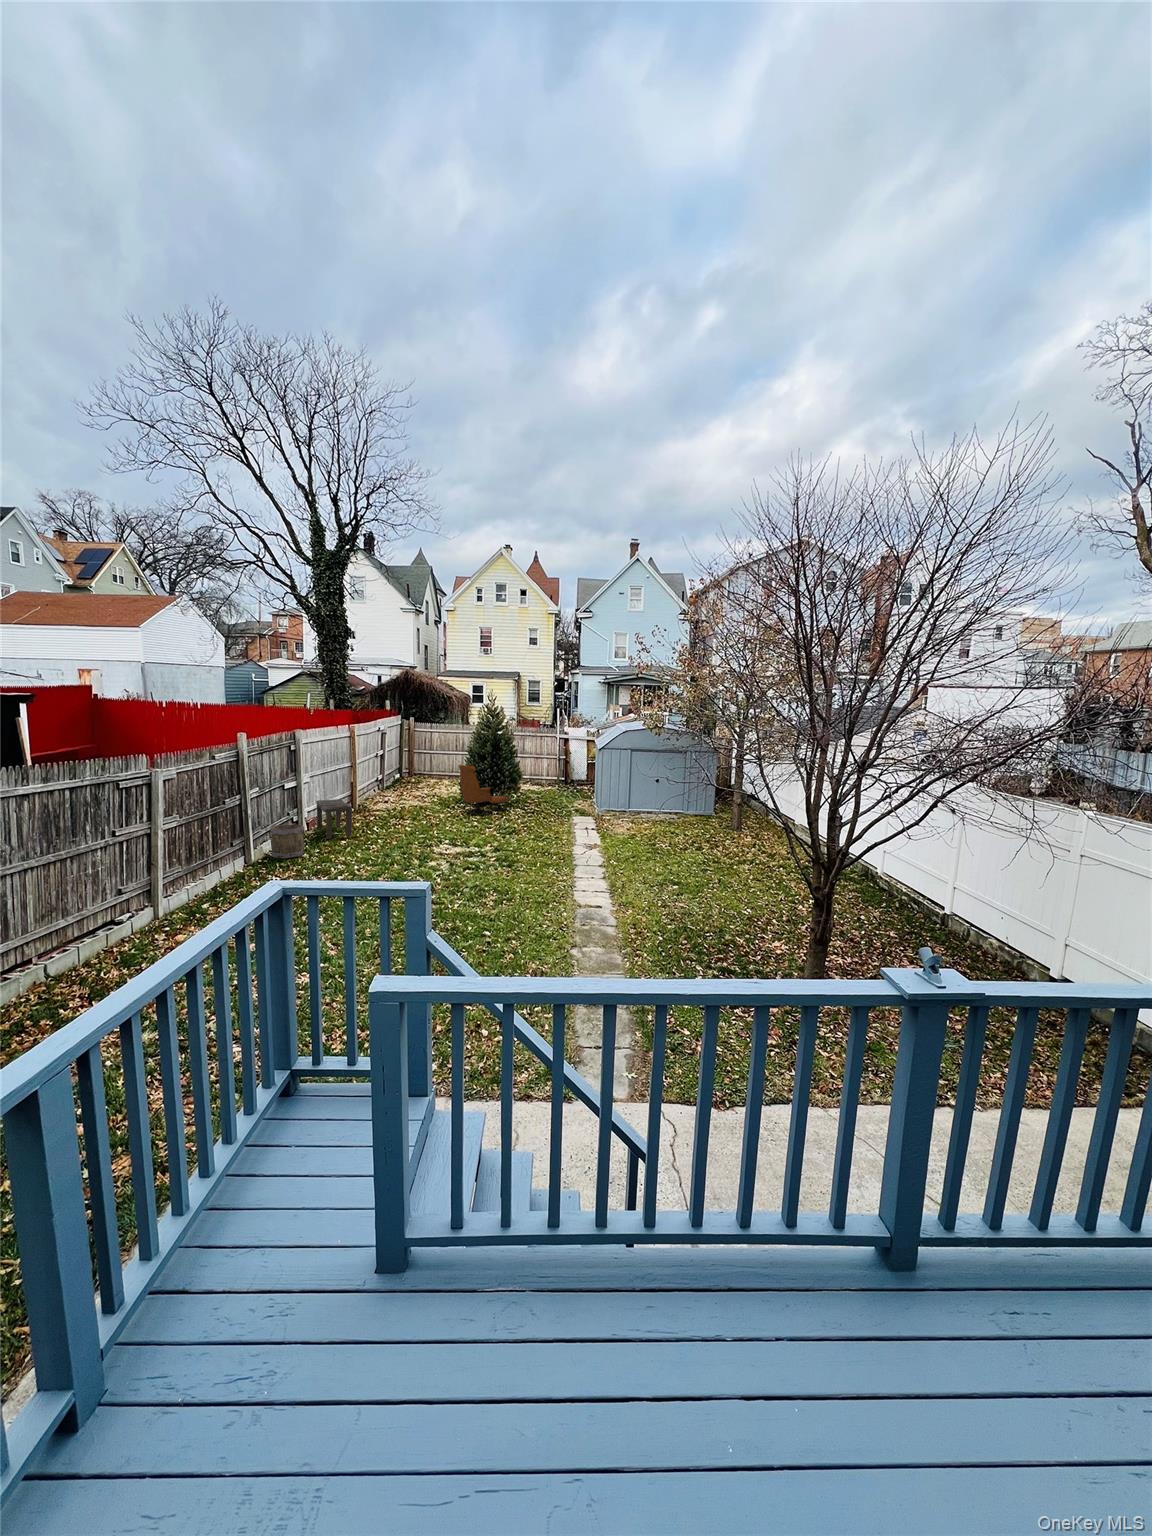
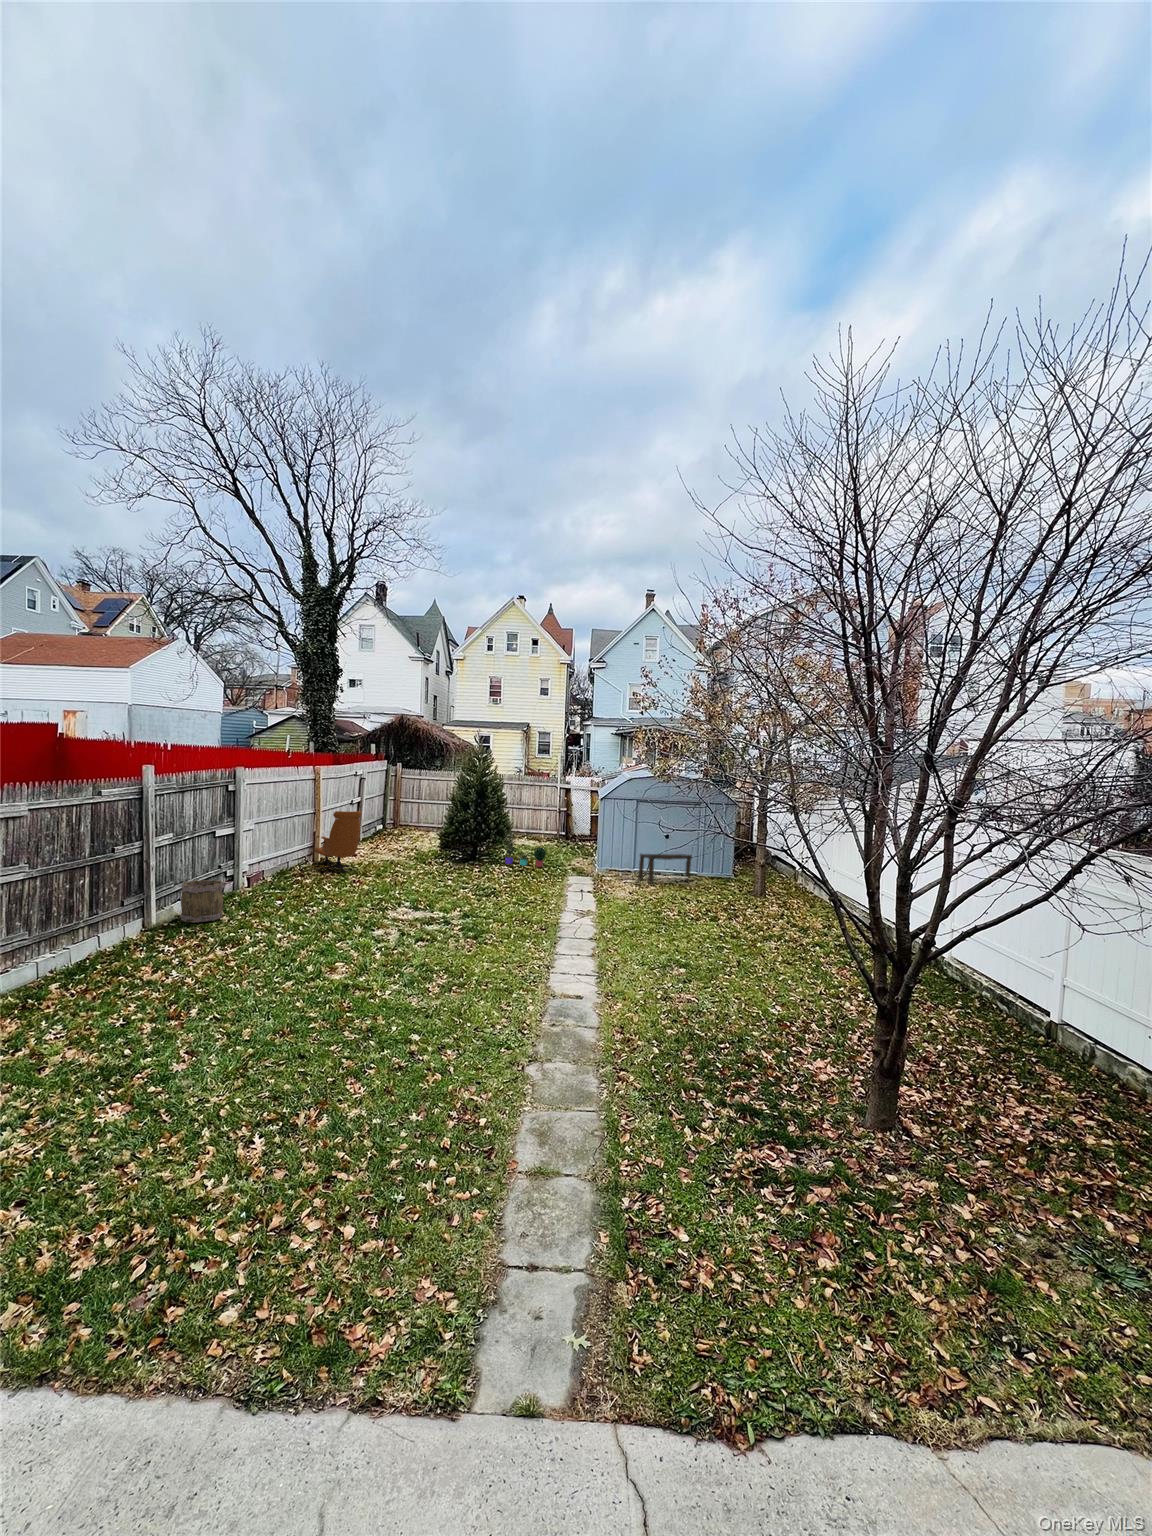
lounge chair: present [459,765,510,815] -> present [314,811,362,873]
potted plant: none [514,776,553,808] -> present [504,831,547,867]
bench: present [316,799,352,839] -> present [638,853,692,883]

